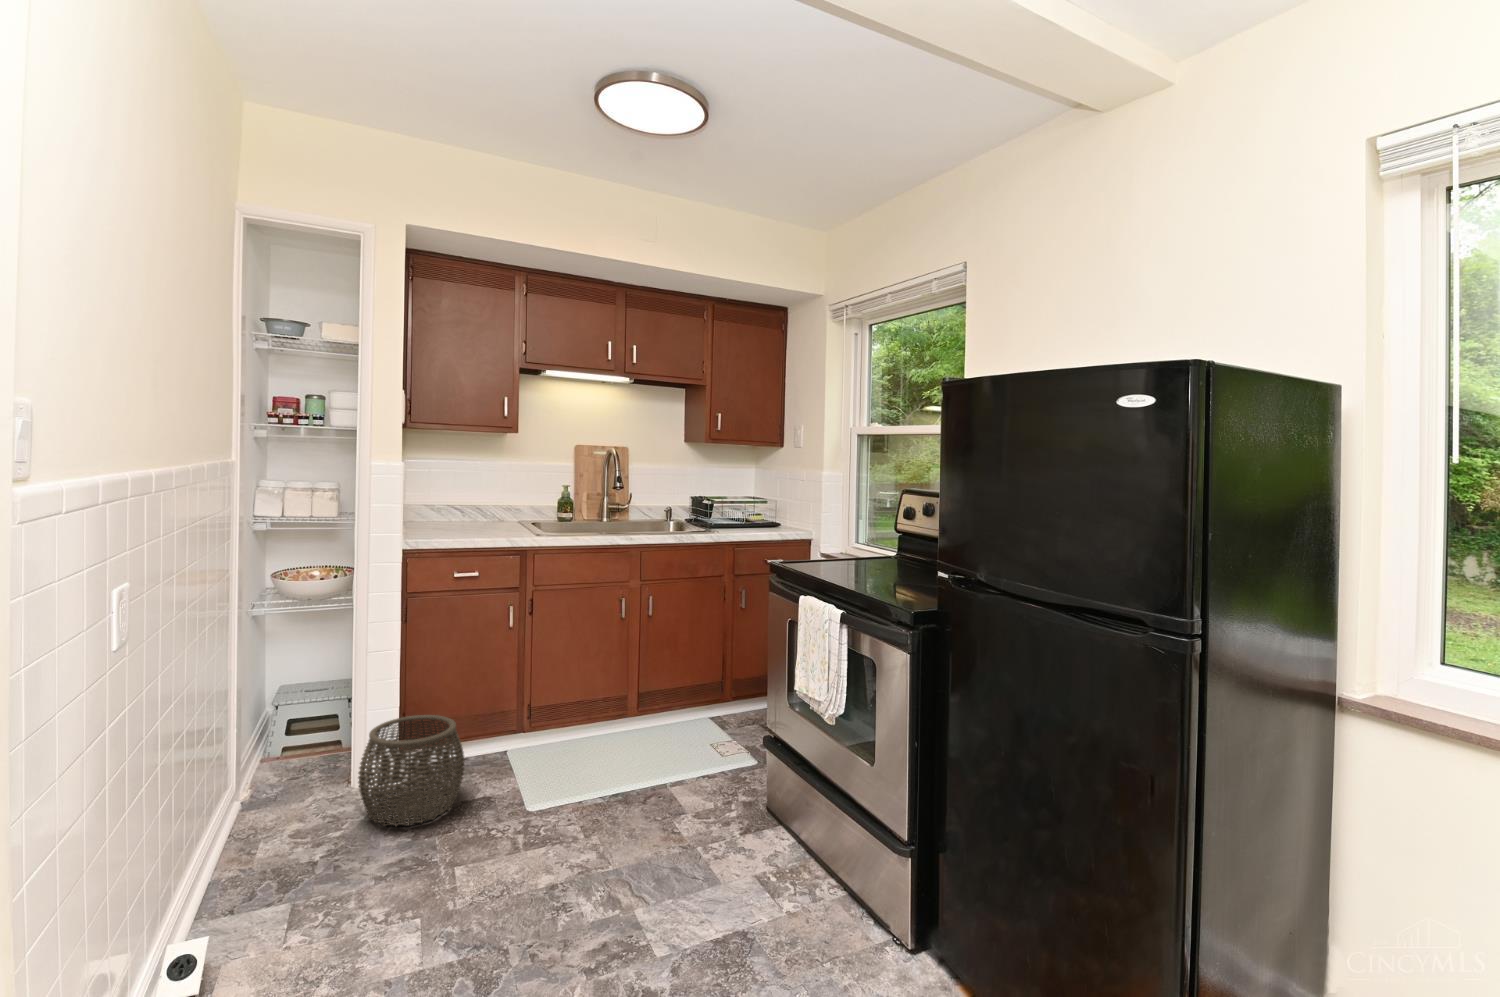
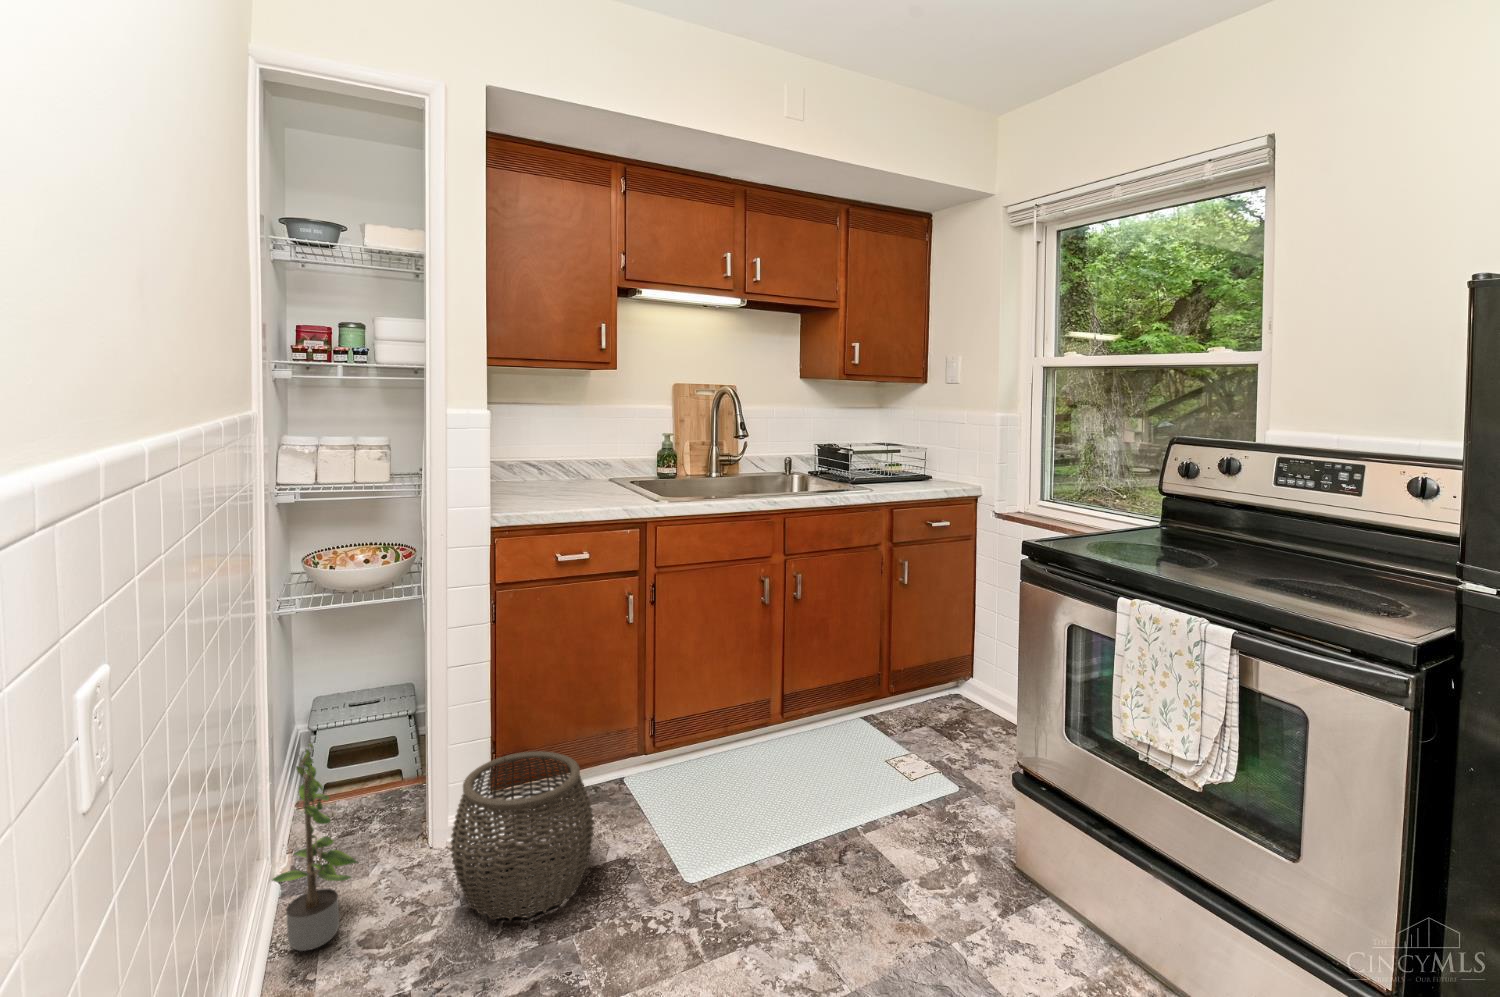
potted plant: none [230,694,294,839] -> present [273,743,359,951]

